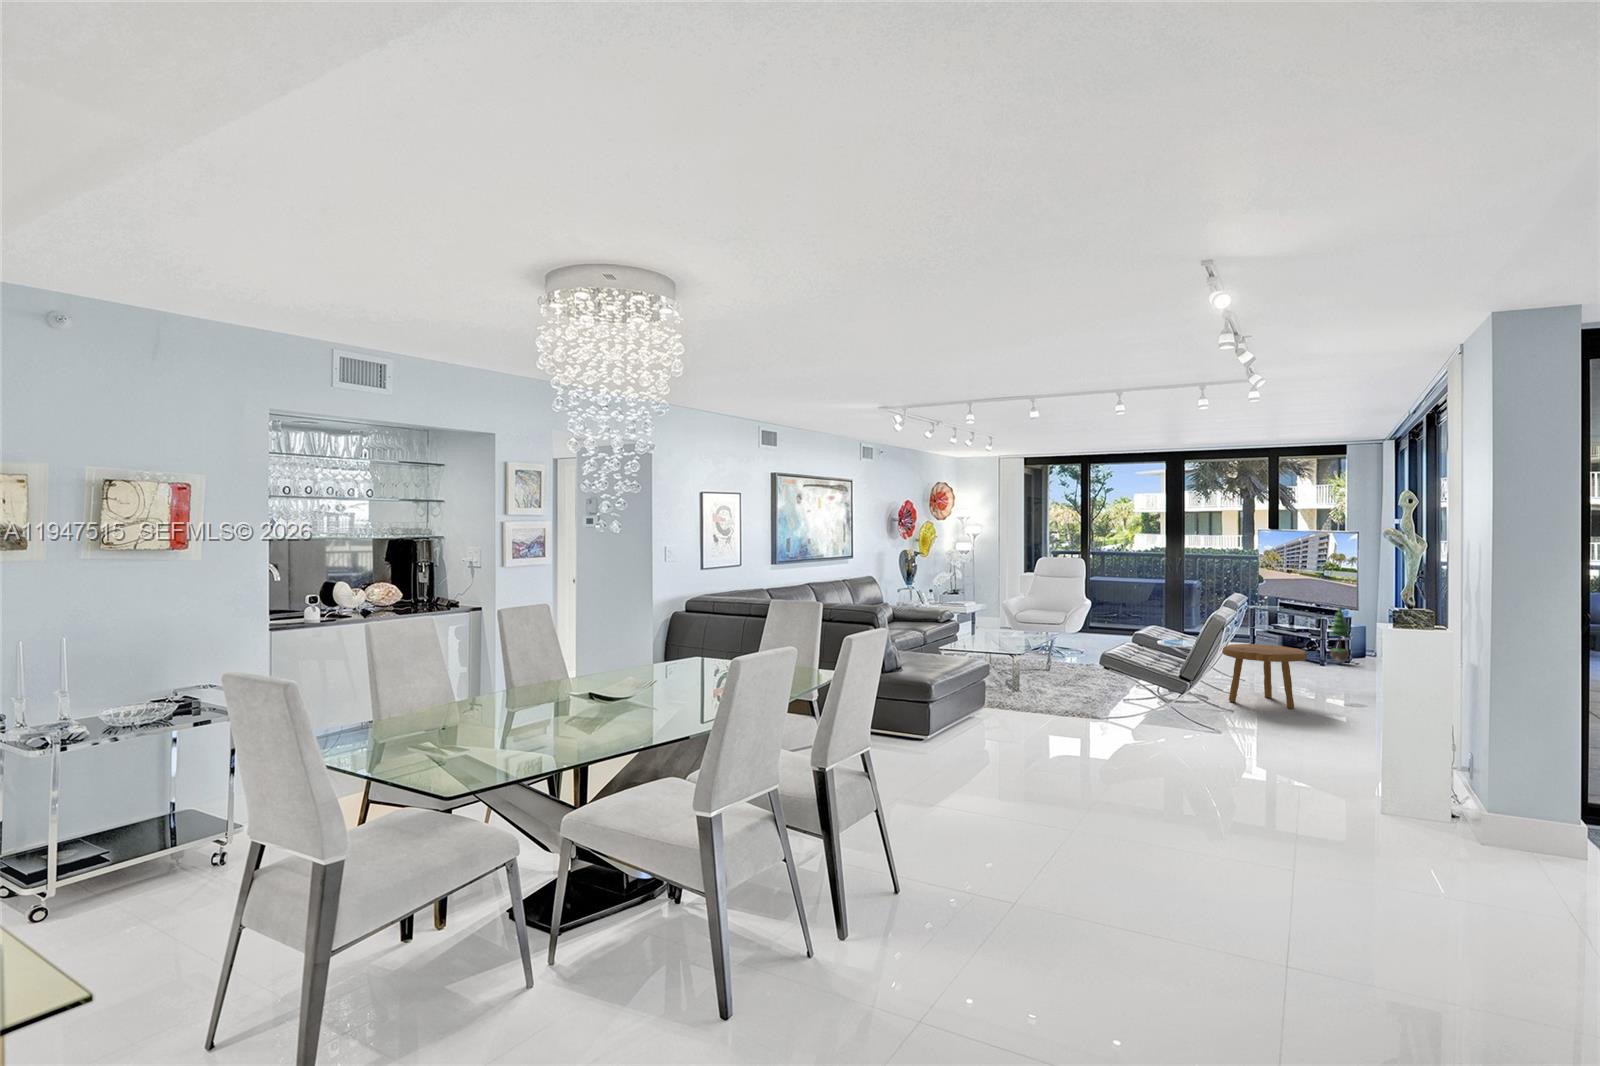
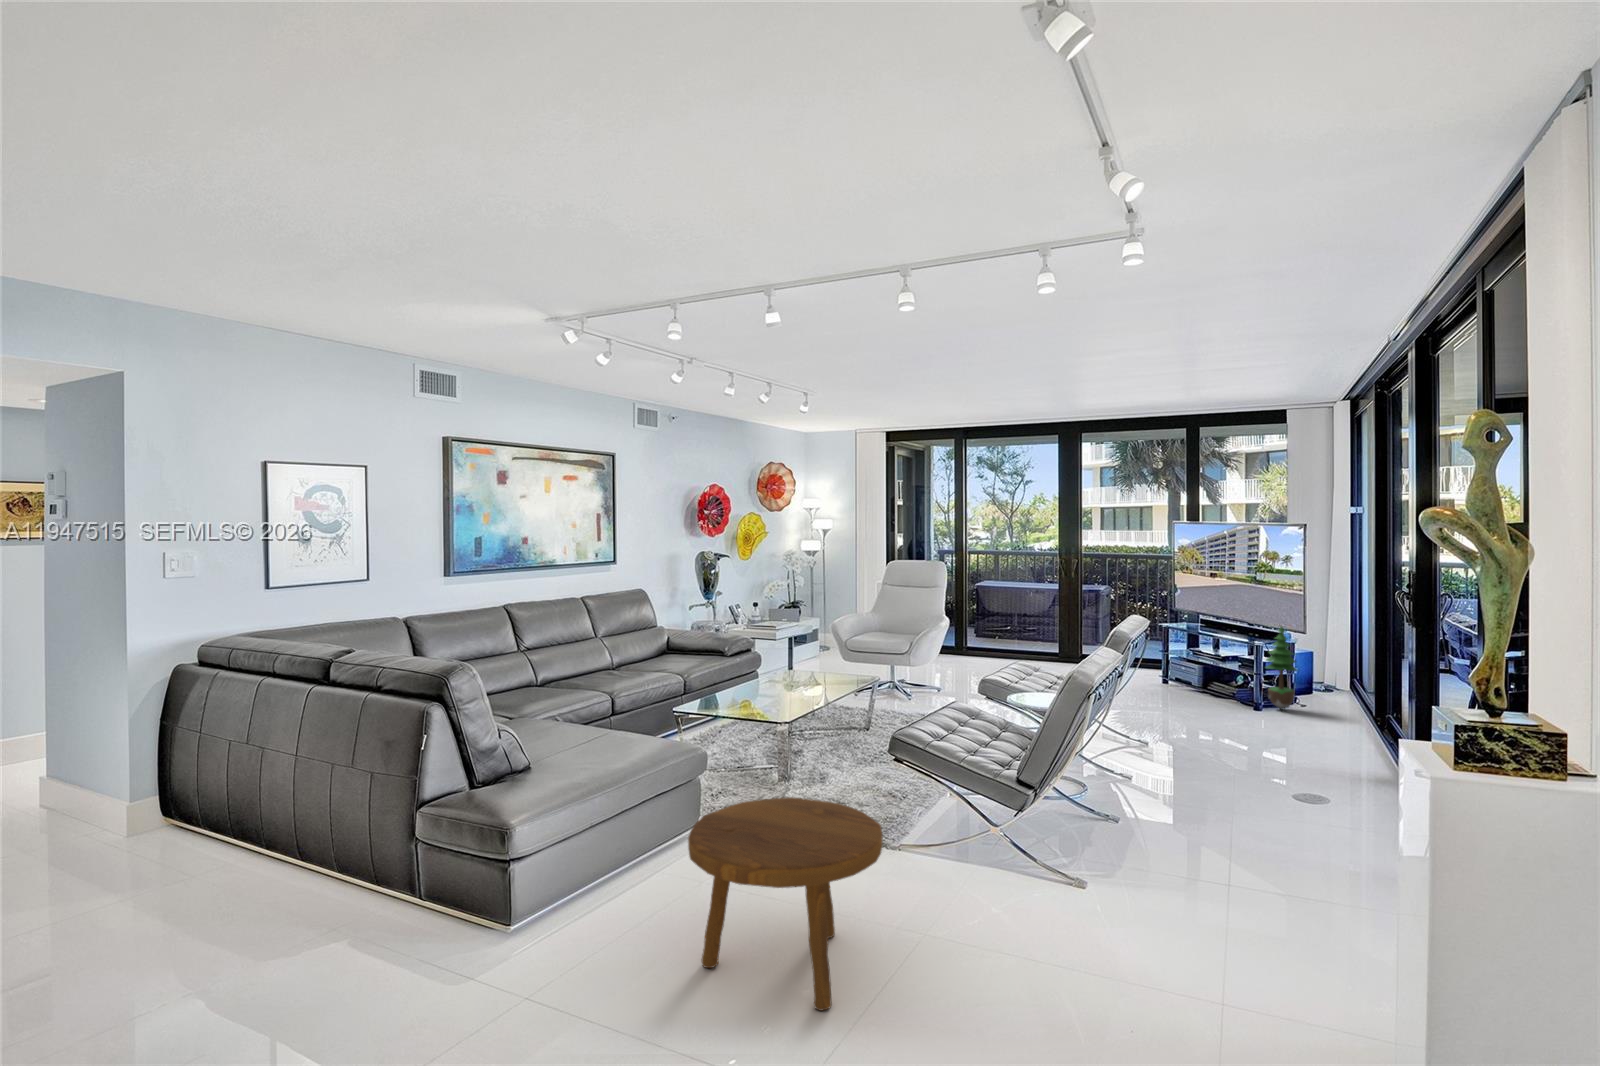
footstool: present [1222,644,1307,708] -> present [688,797,882,1011]

